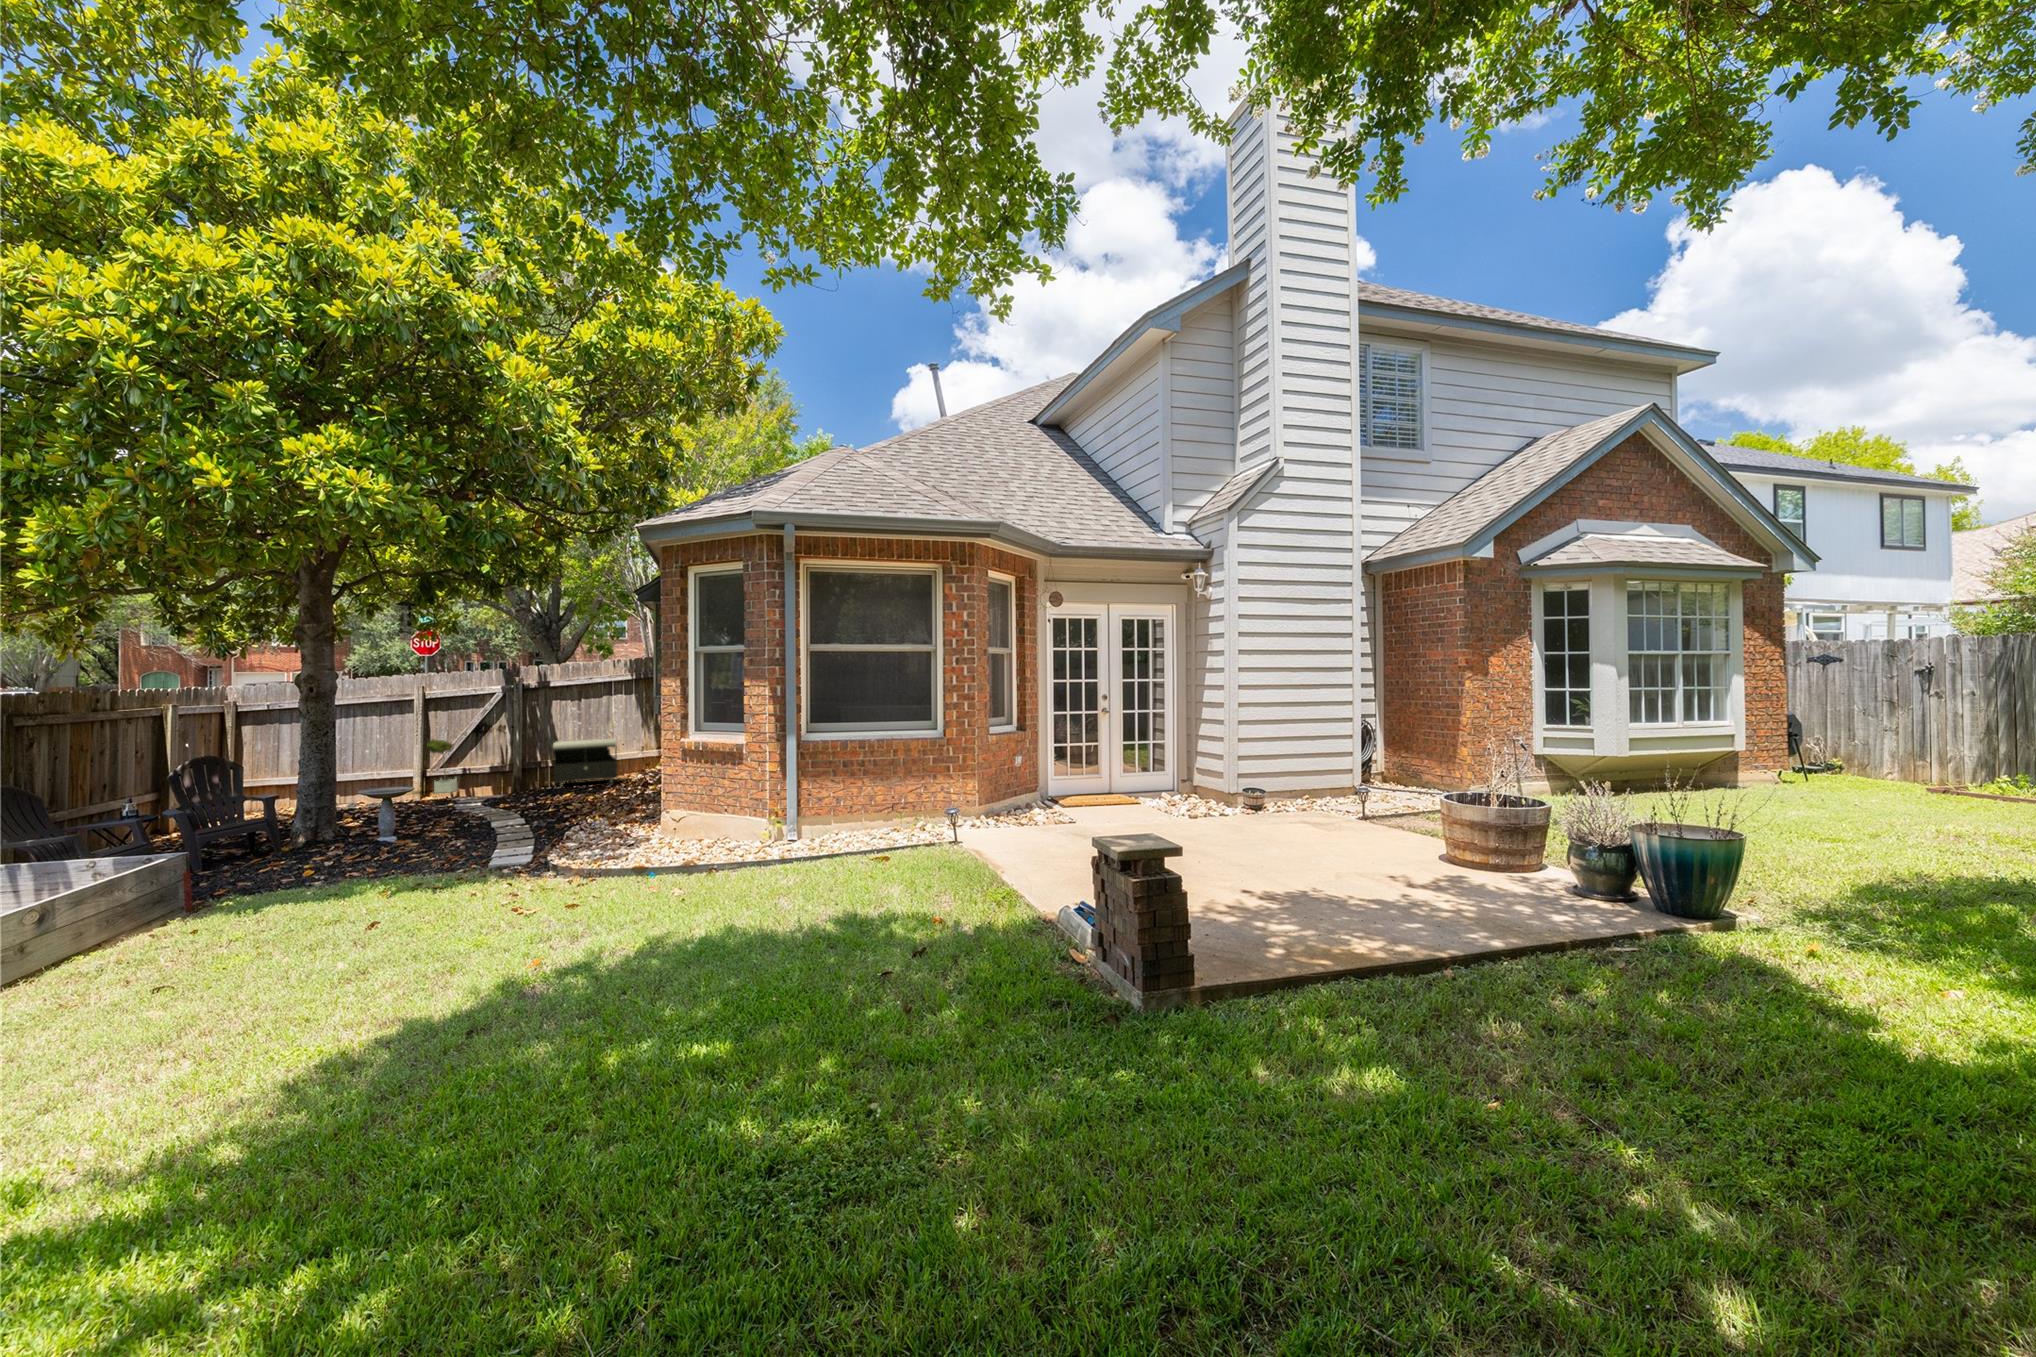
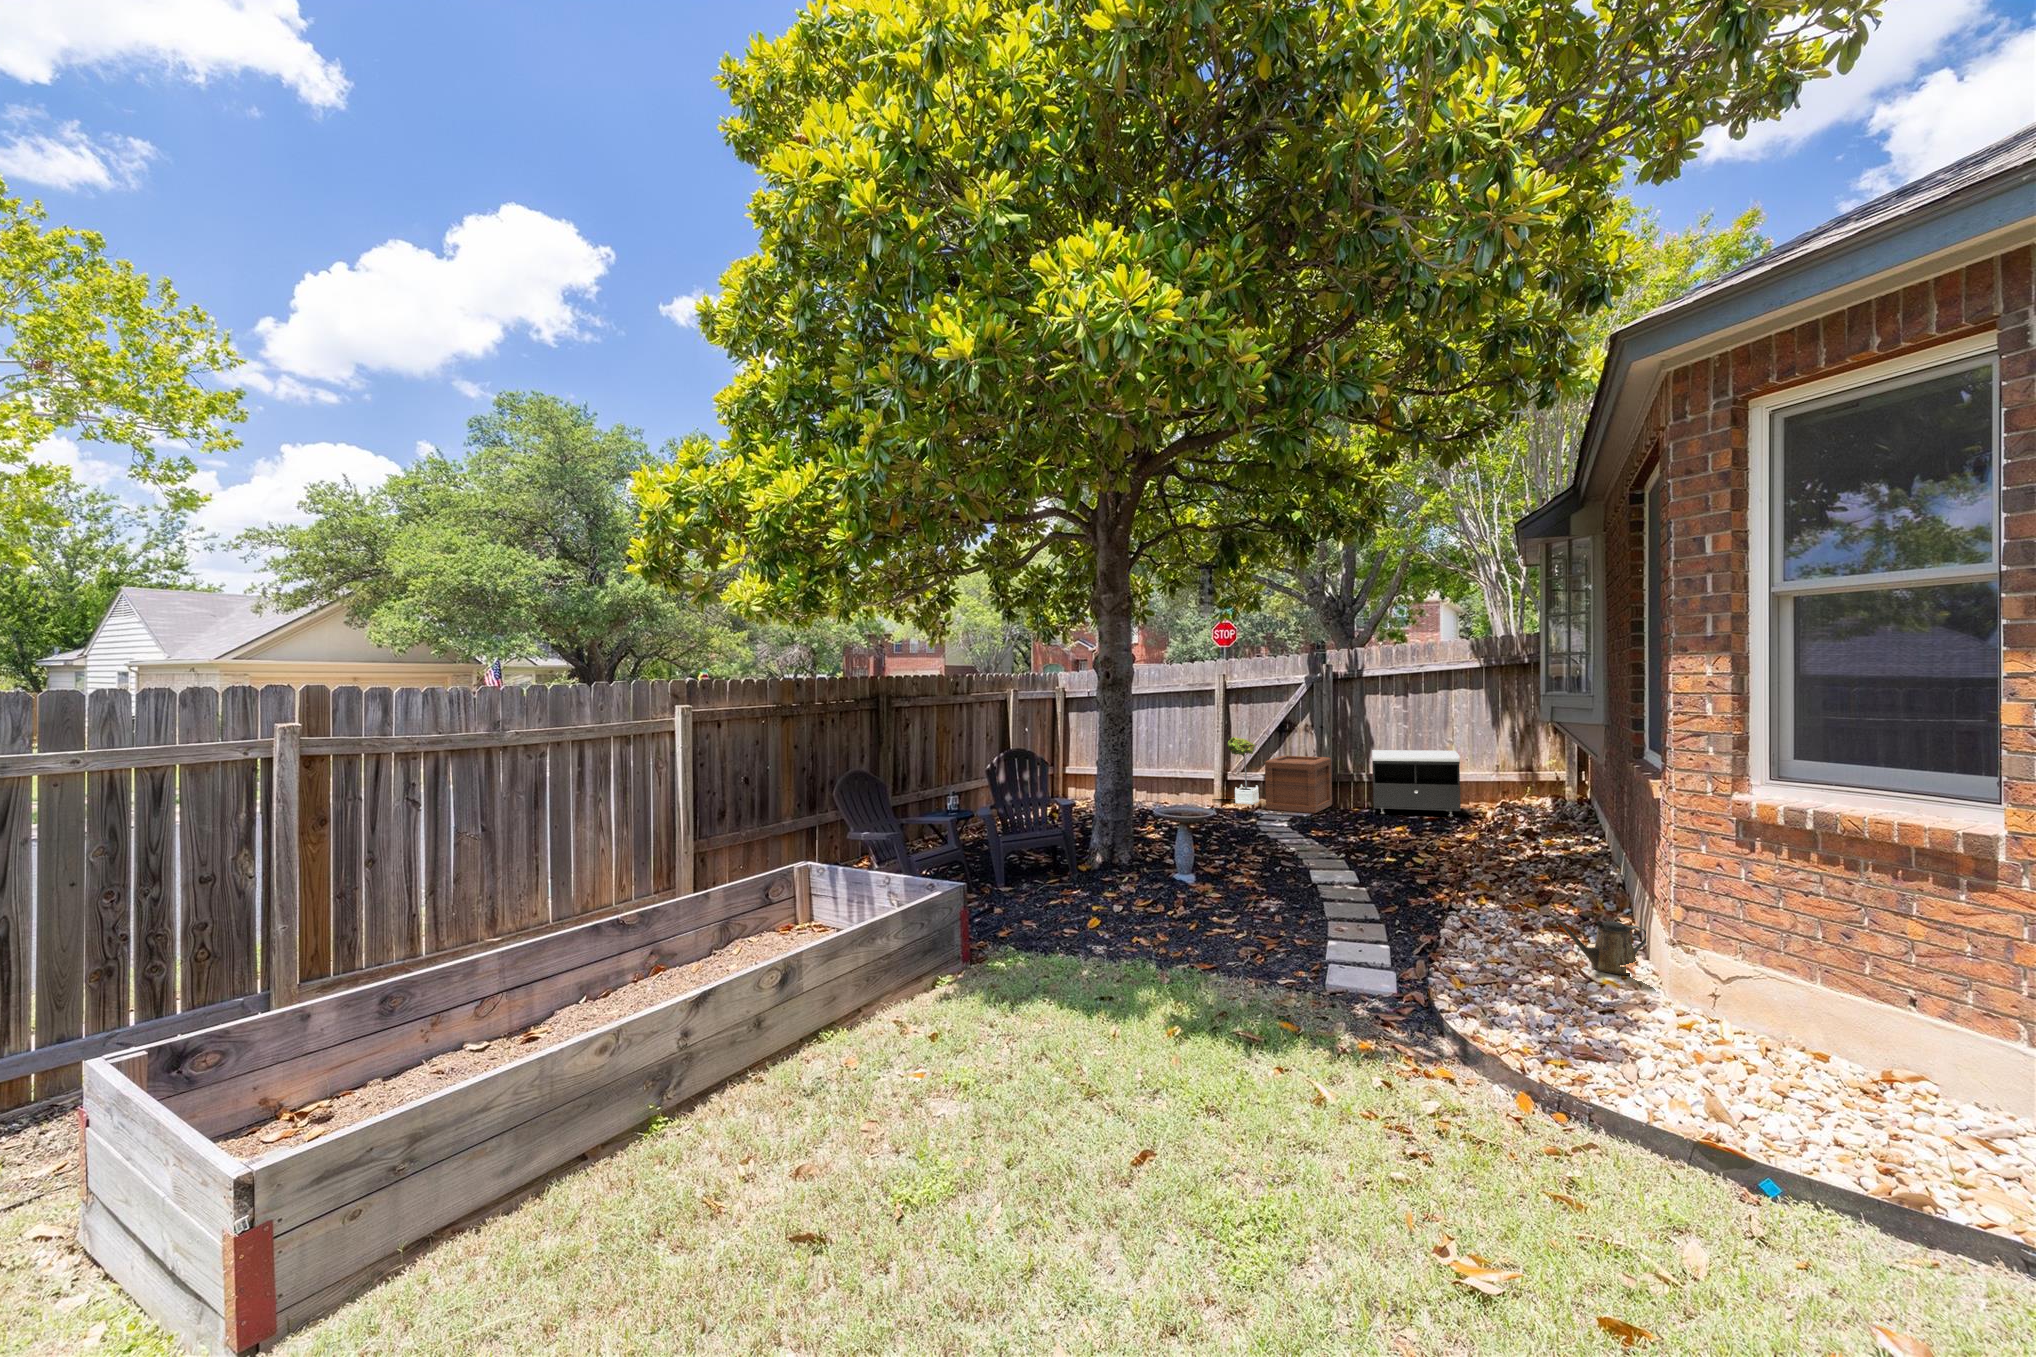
wooden crate: none [462,750,523,794] -> present [1265,755,1332,814]
watering can: none [623,809,673,835] -> present [1551,916,1646,975]

